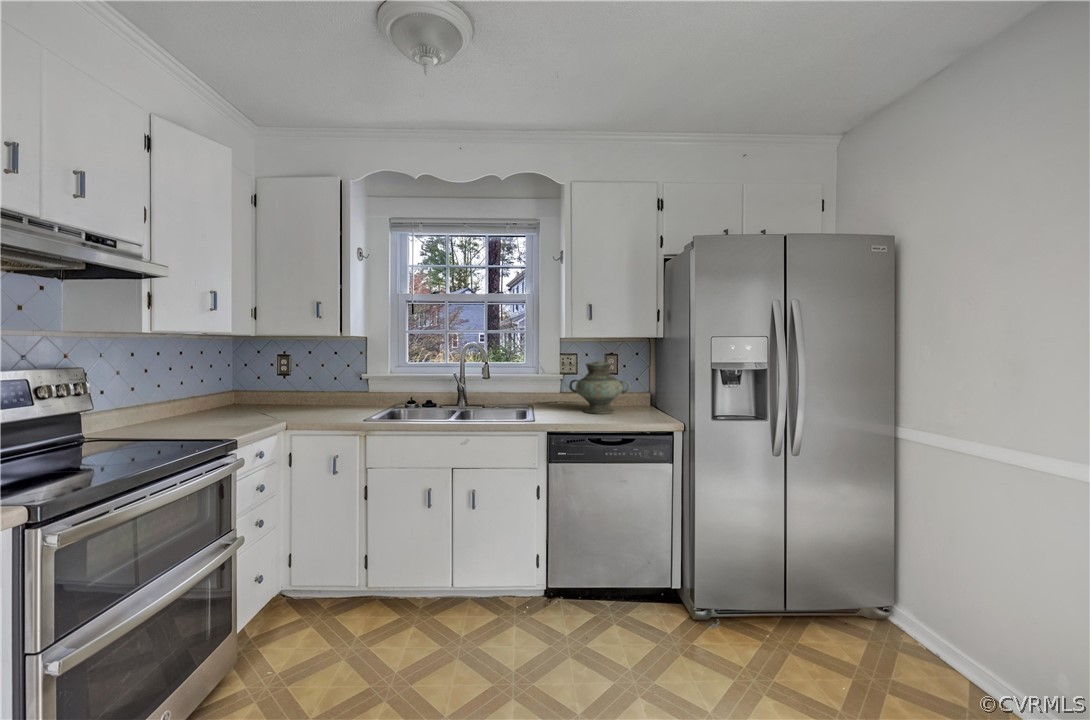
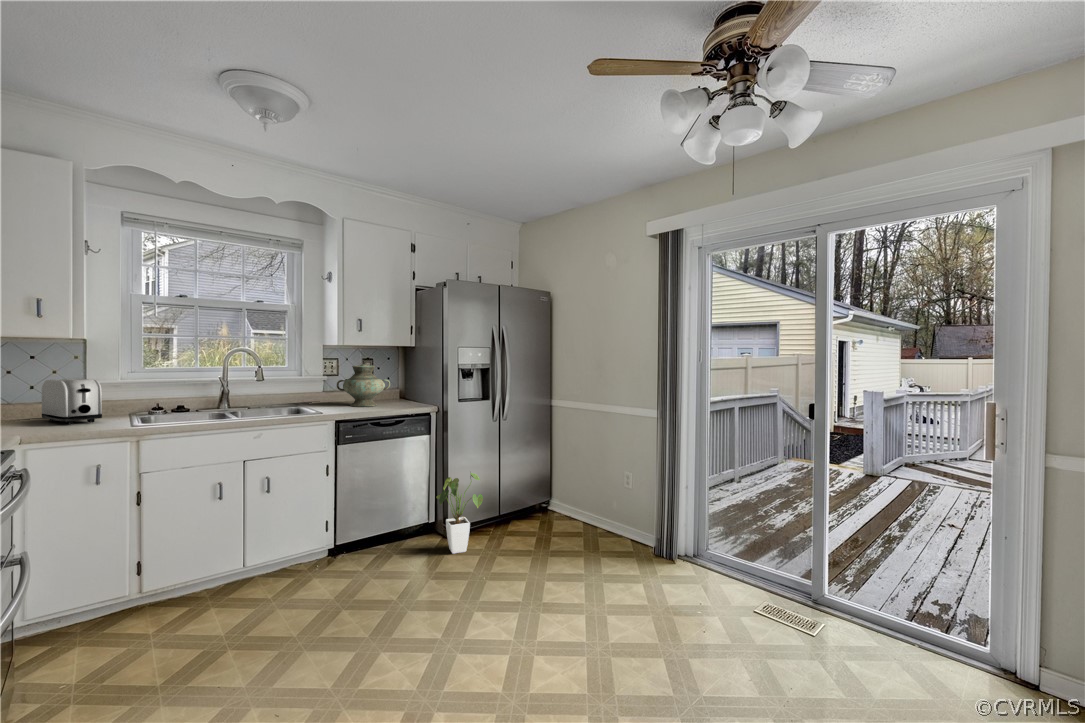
toaster: none [323,376,358,418] -> present [42,379,102,424]
house plant: none [667,529,746,659] -> present [436,473,483,554]

